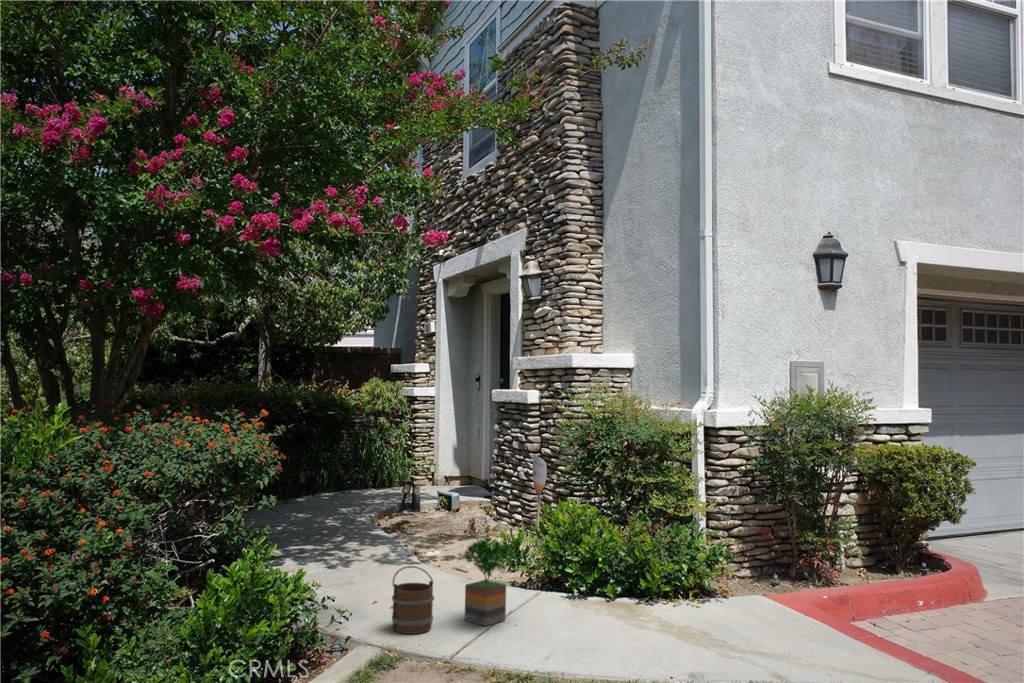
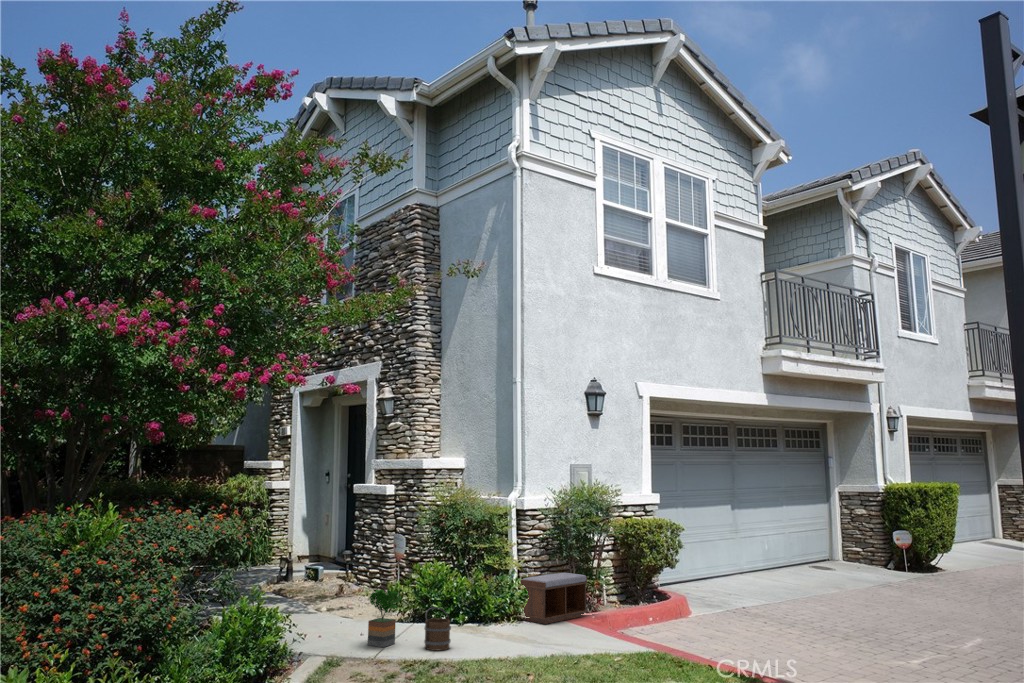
bench: none [708,522,814,600] -> present [521,573,587,624]
bucket: present [392,566,434,634] -> present [424,608,451,651]

